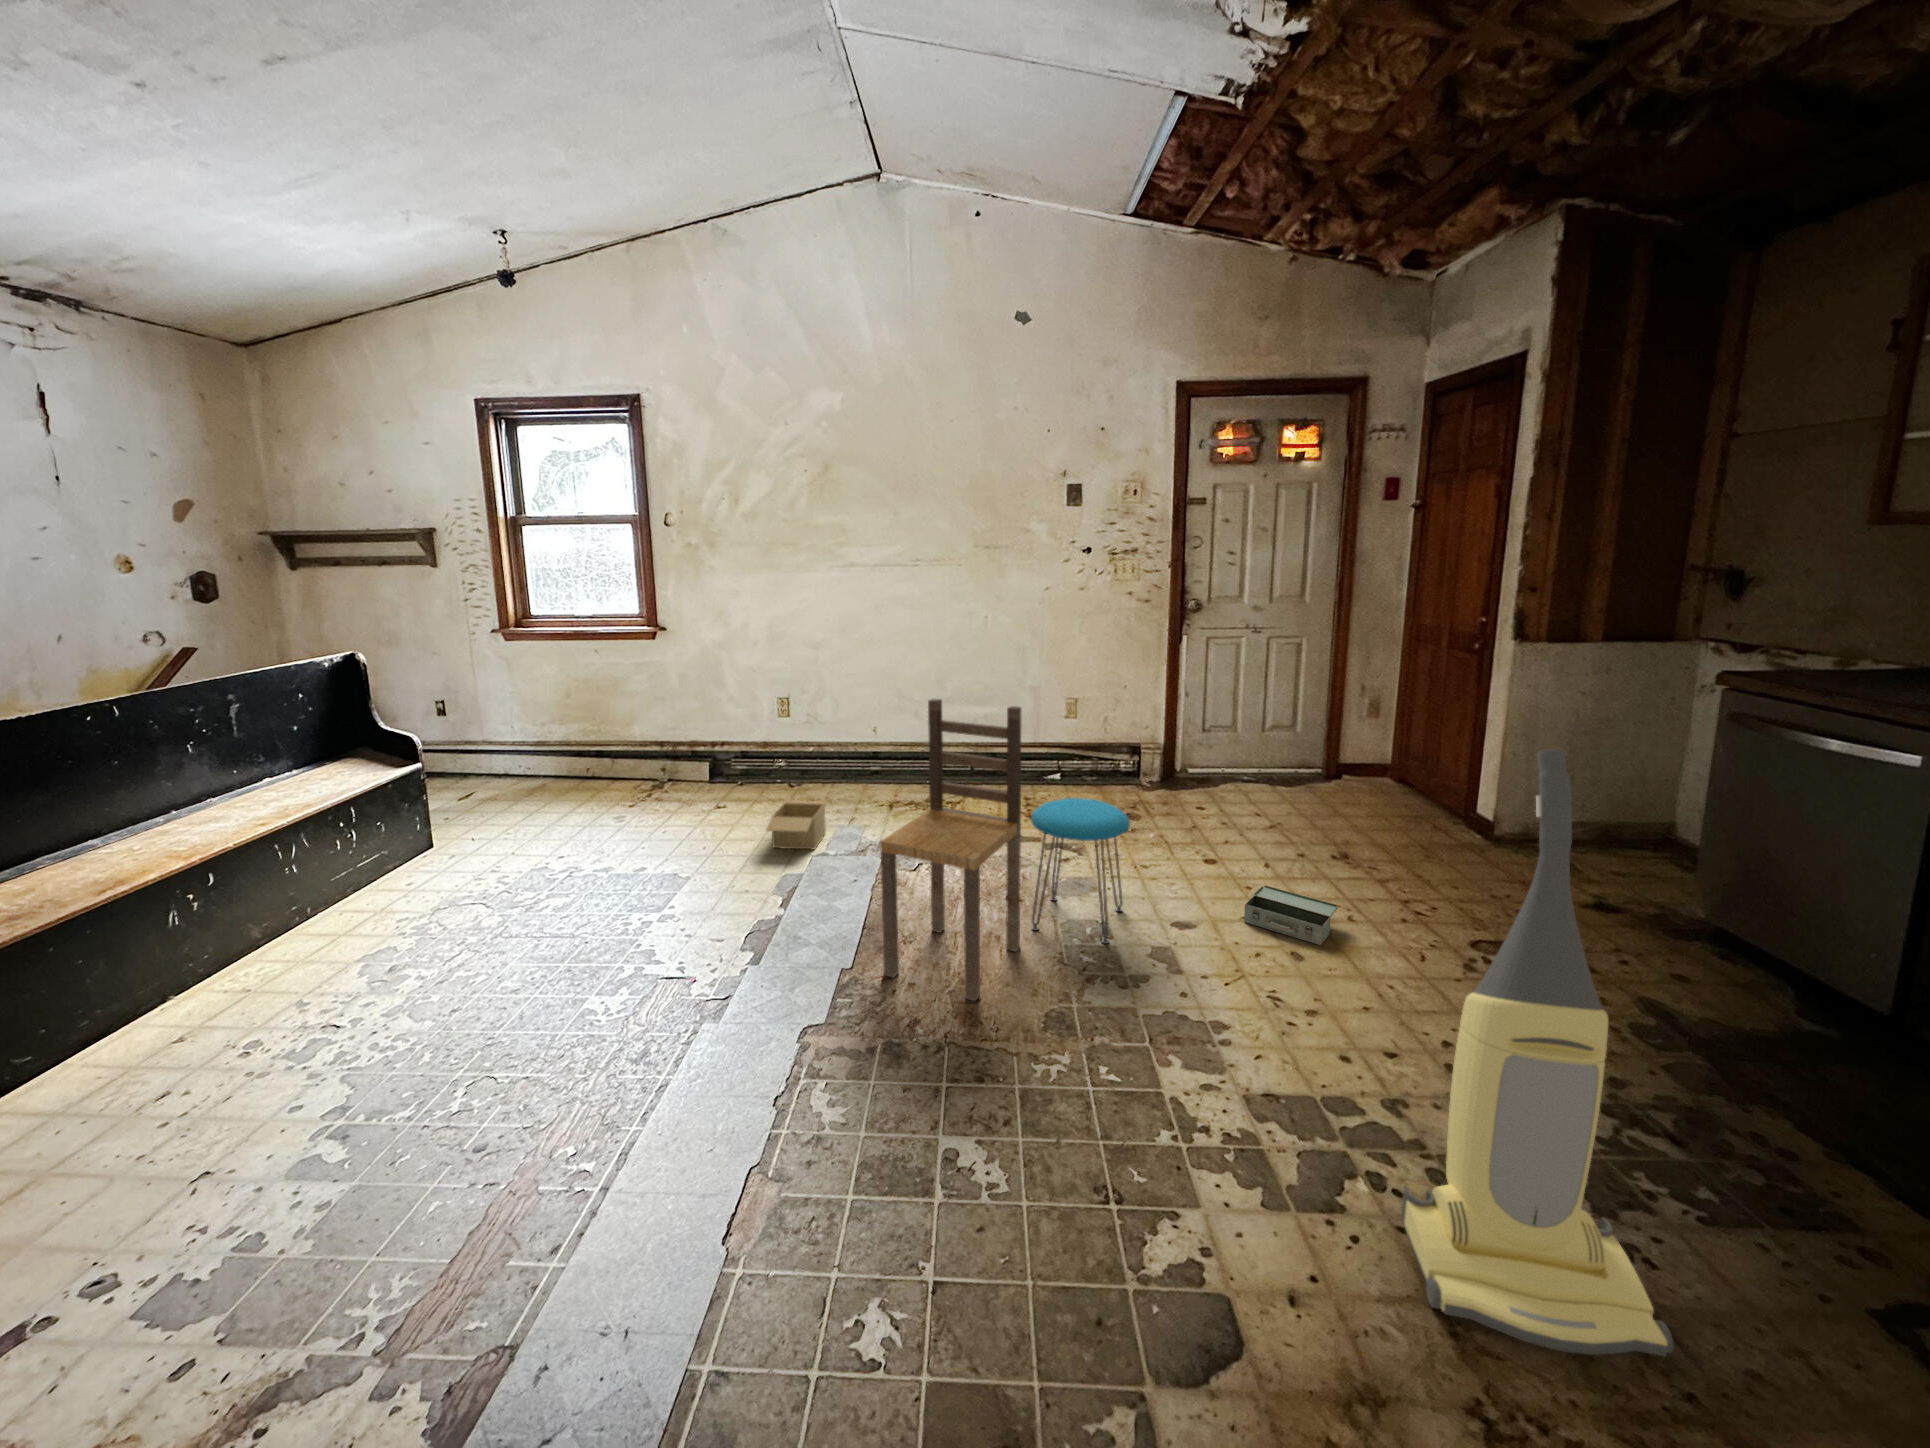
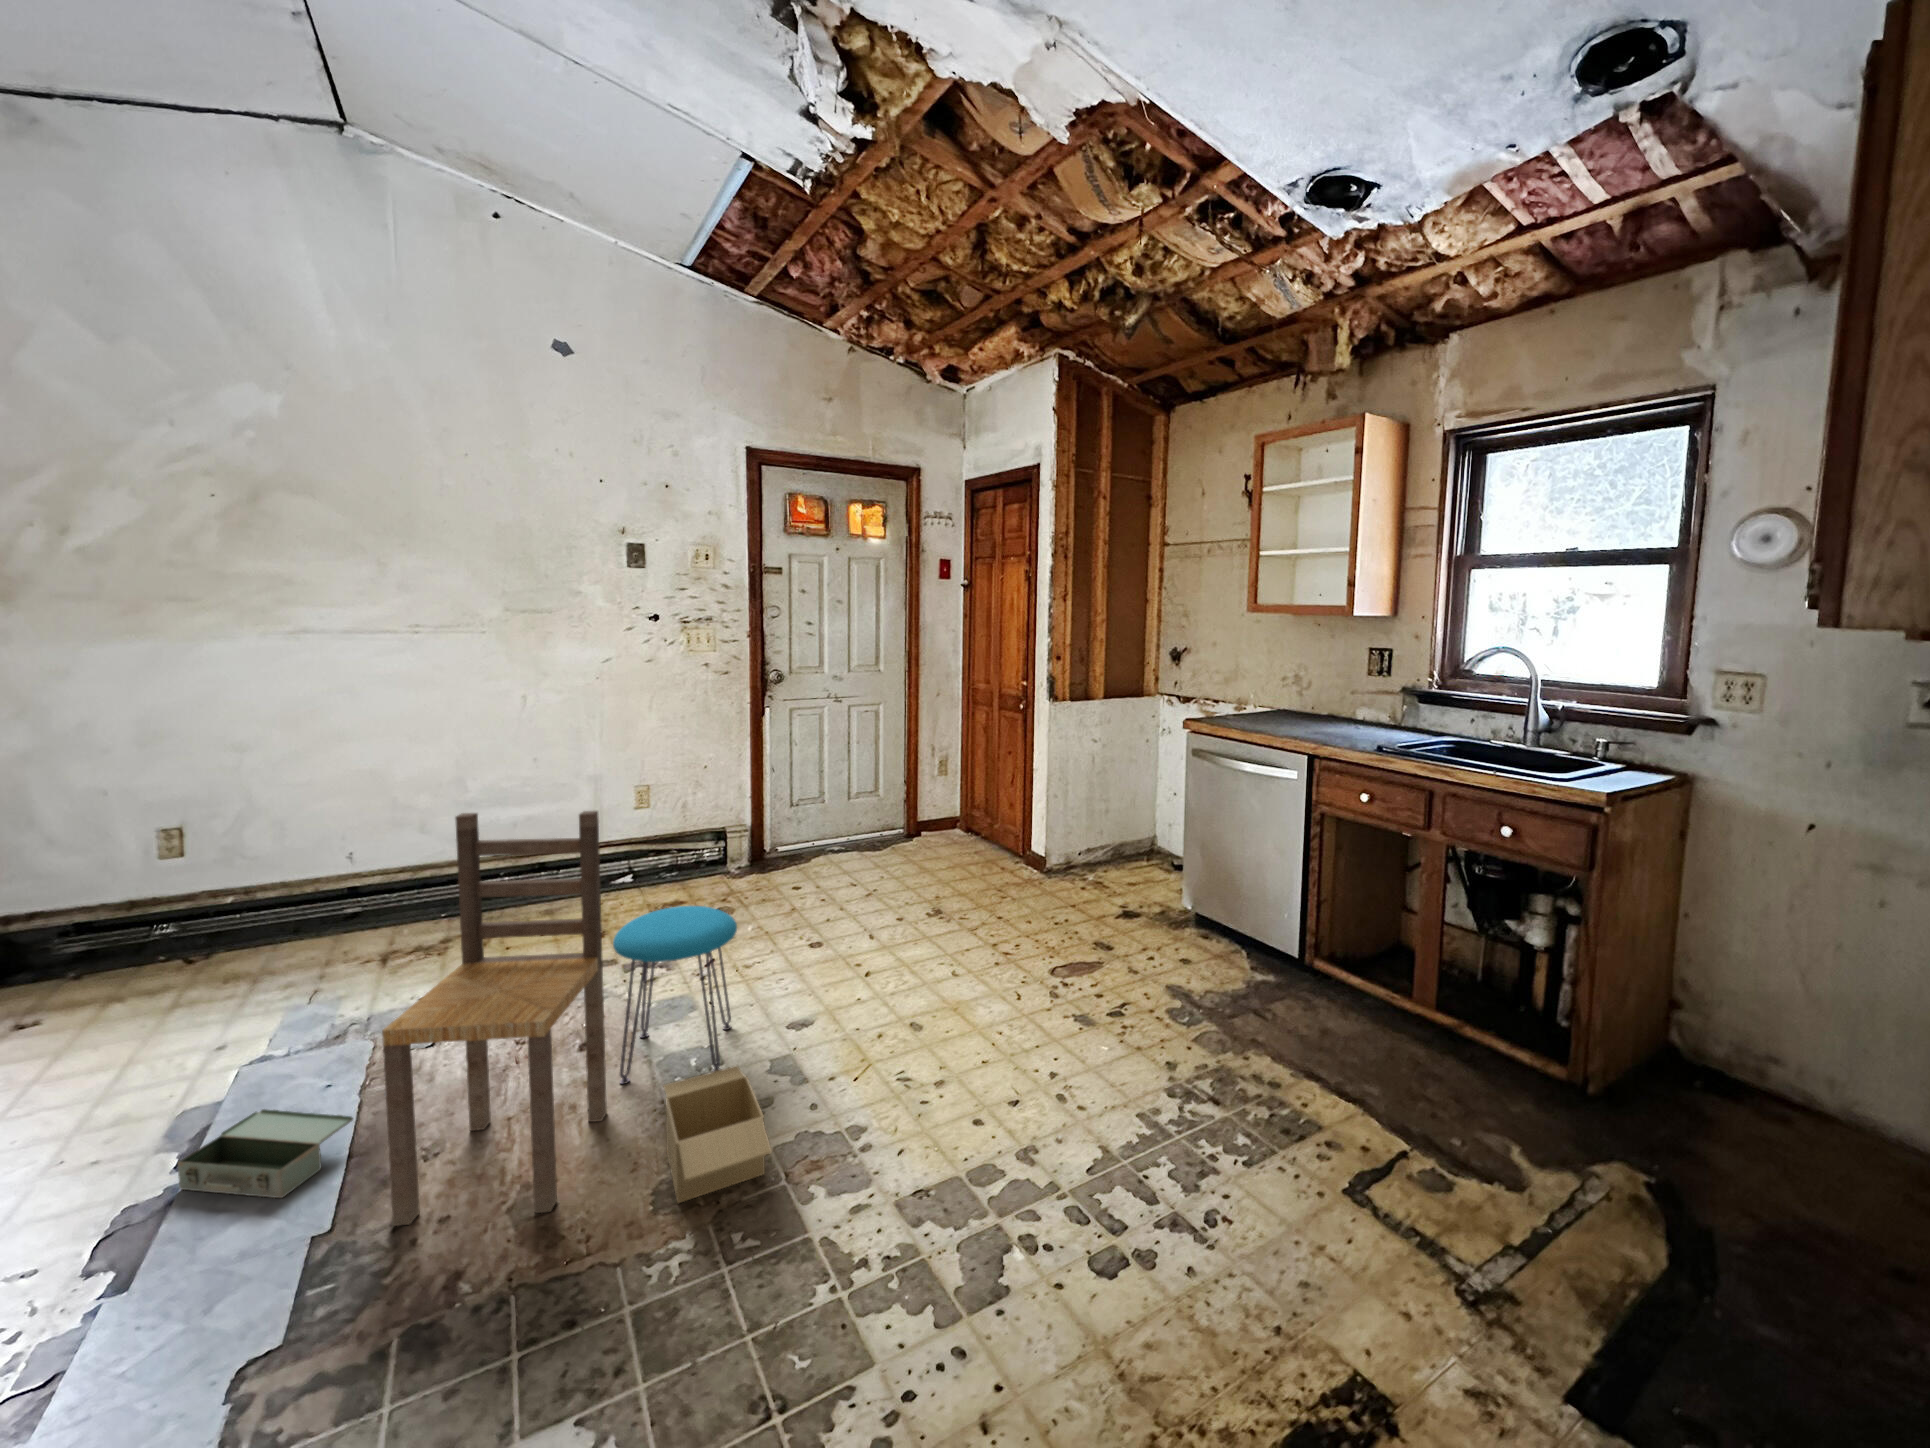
vacuum cleaner: present [1402,750,1673,1356] -> none [1050,803,1245,1350]
cardboard box: present [766,801,827,849] -> present [663,1066,772,1203]
toolbox: present [1244,886,1338,945] -> present [178,1109,353,1198]

